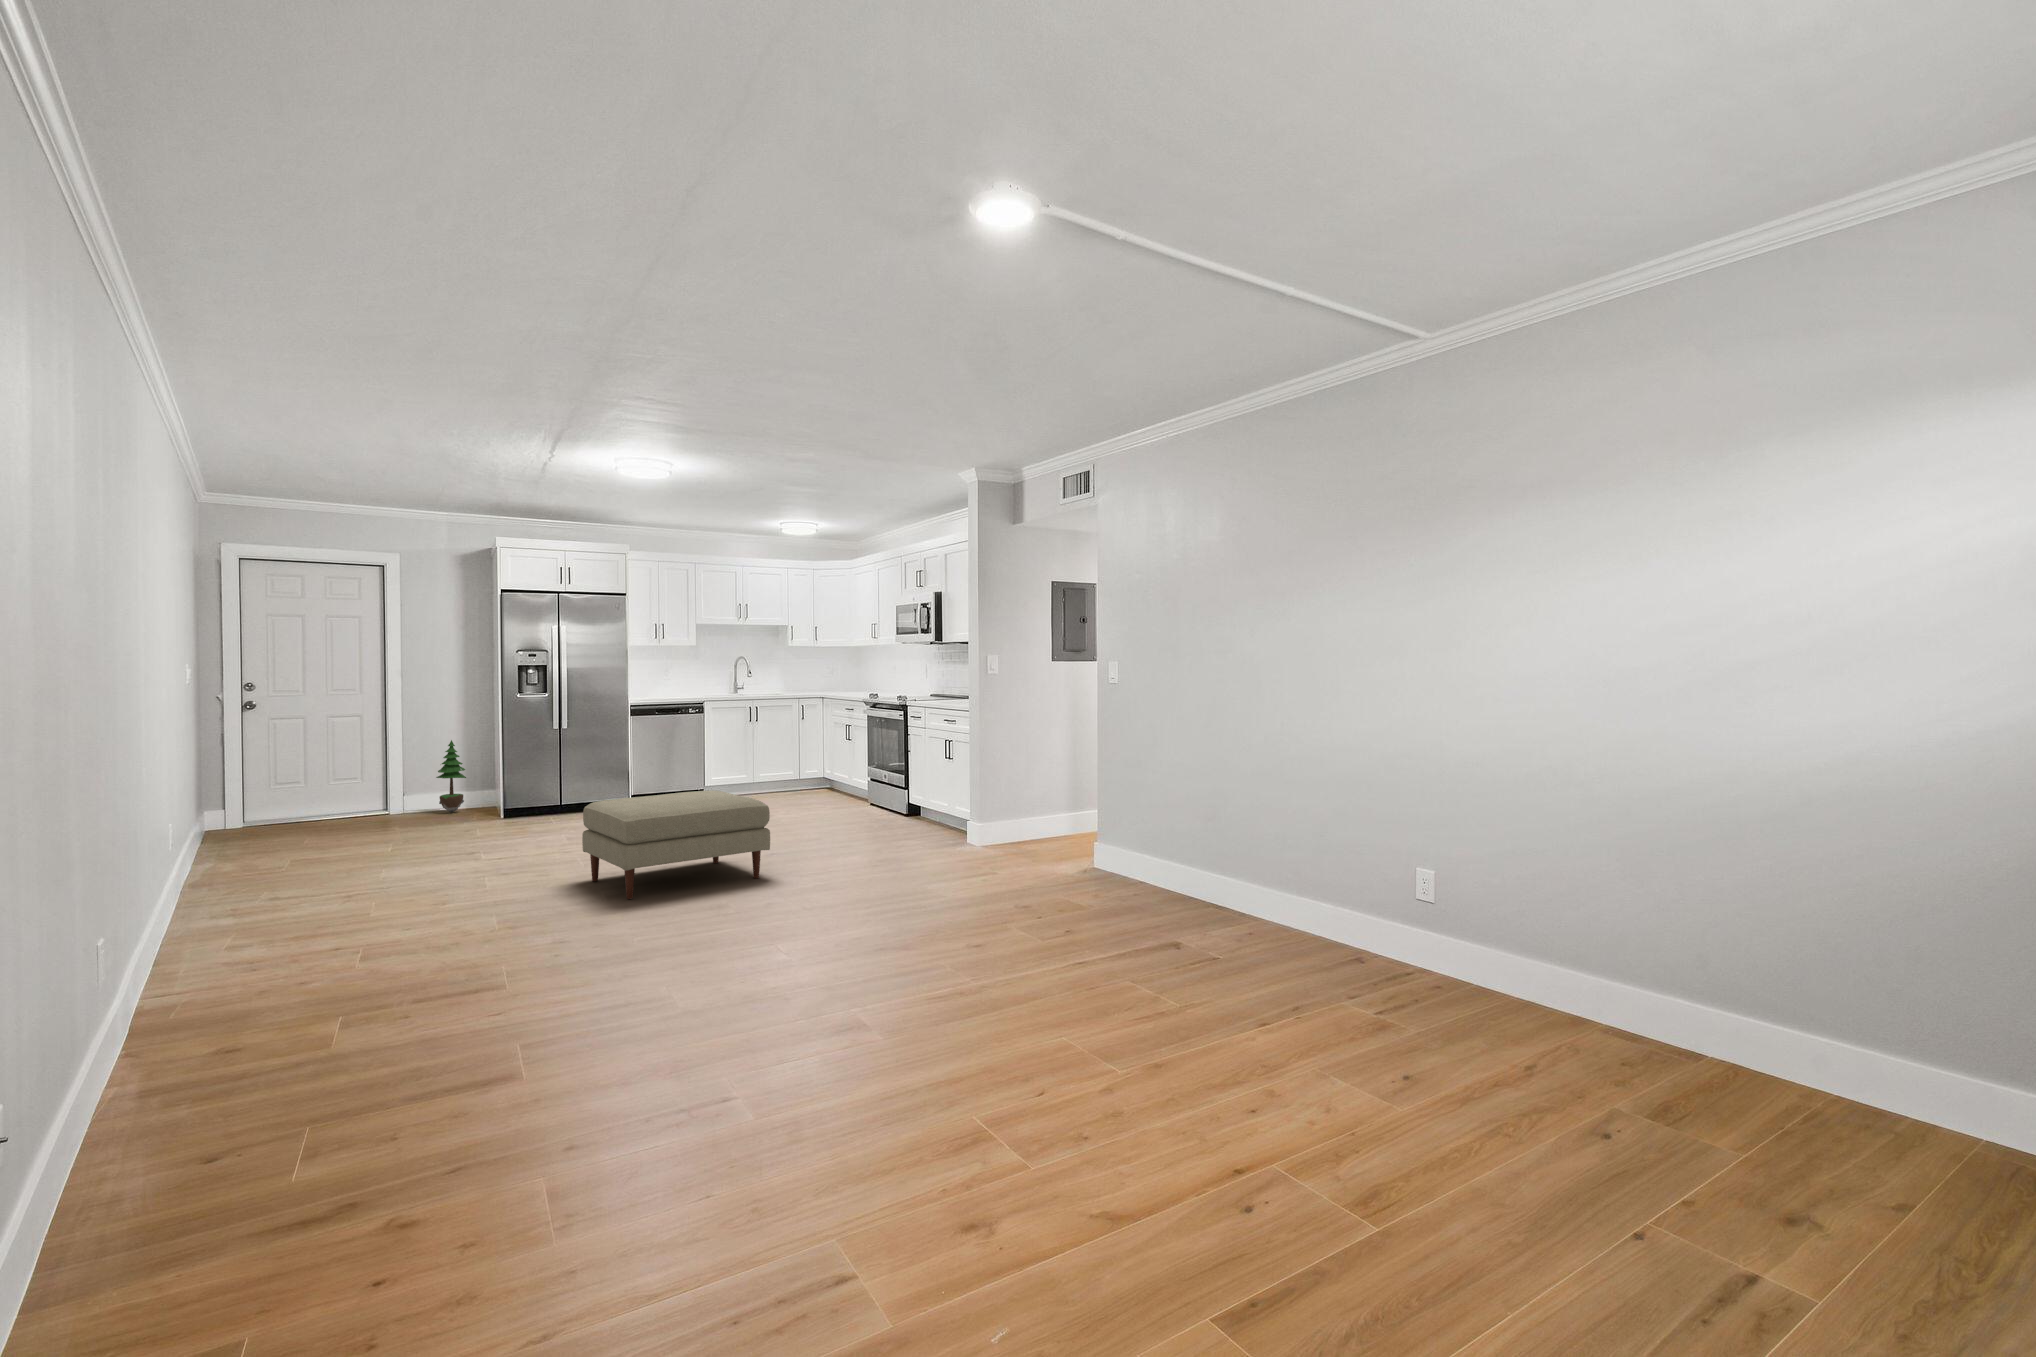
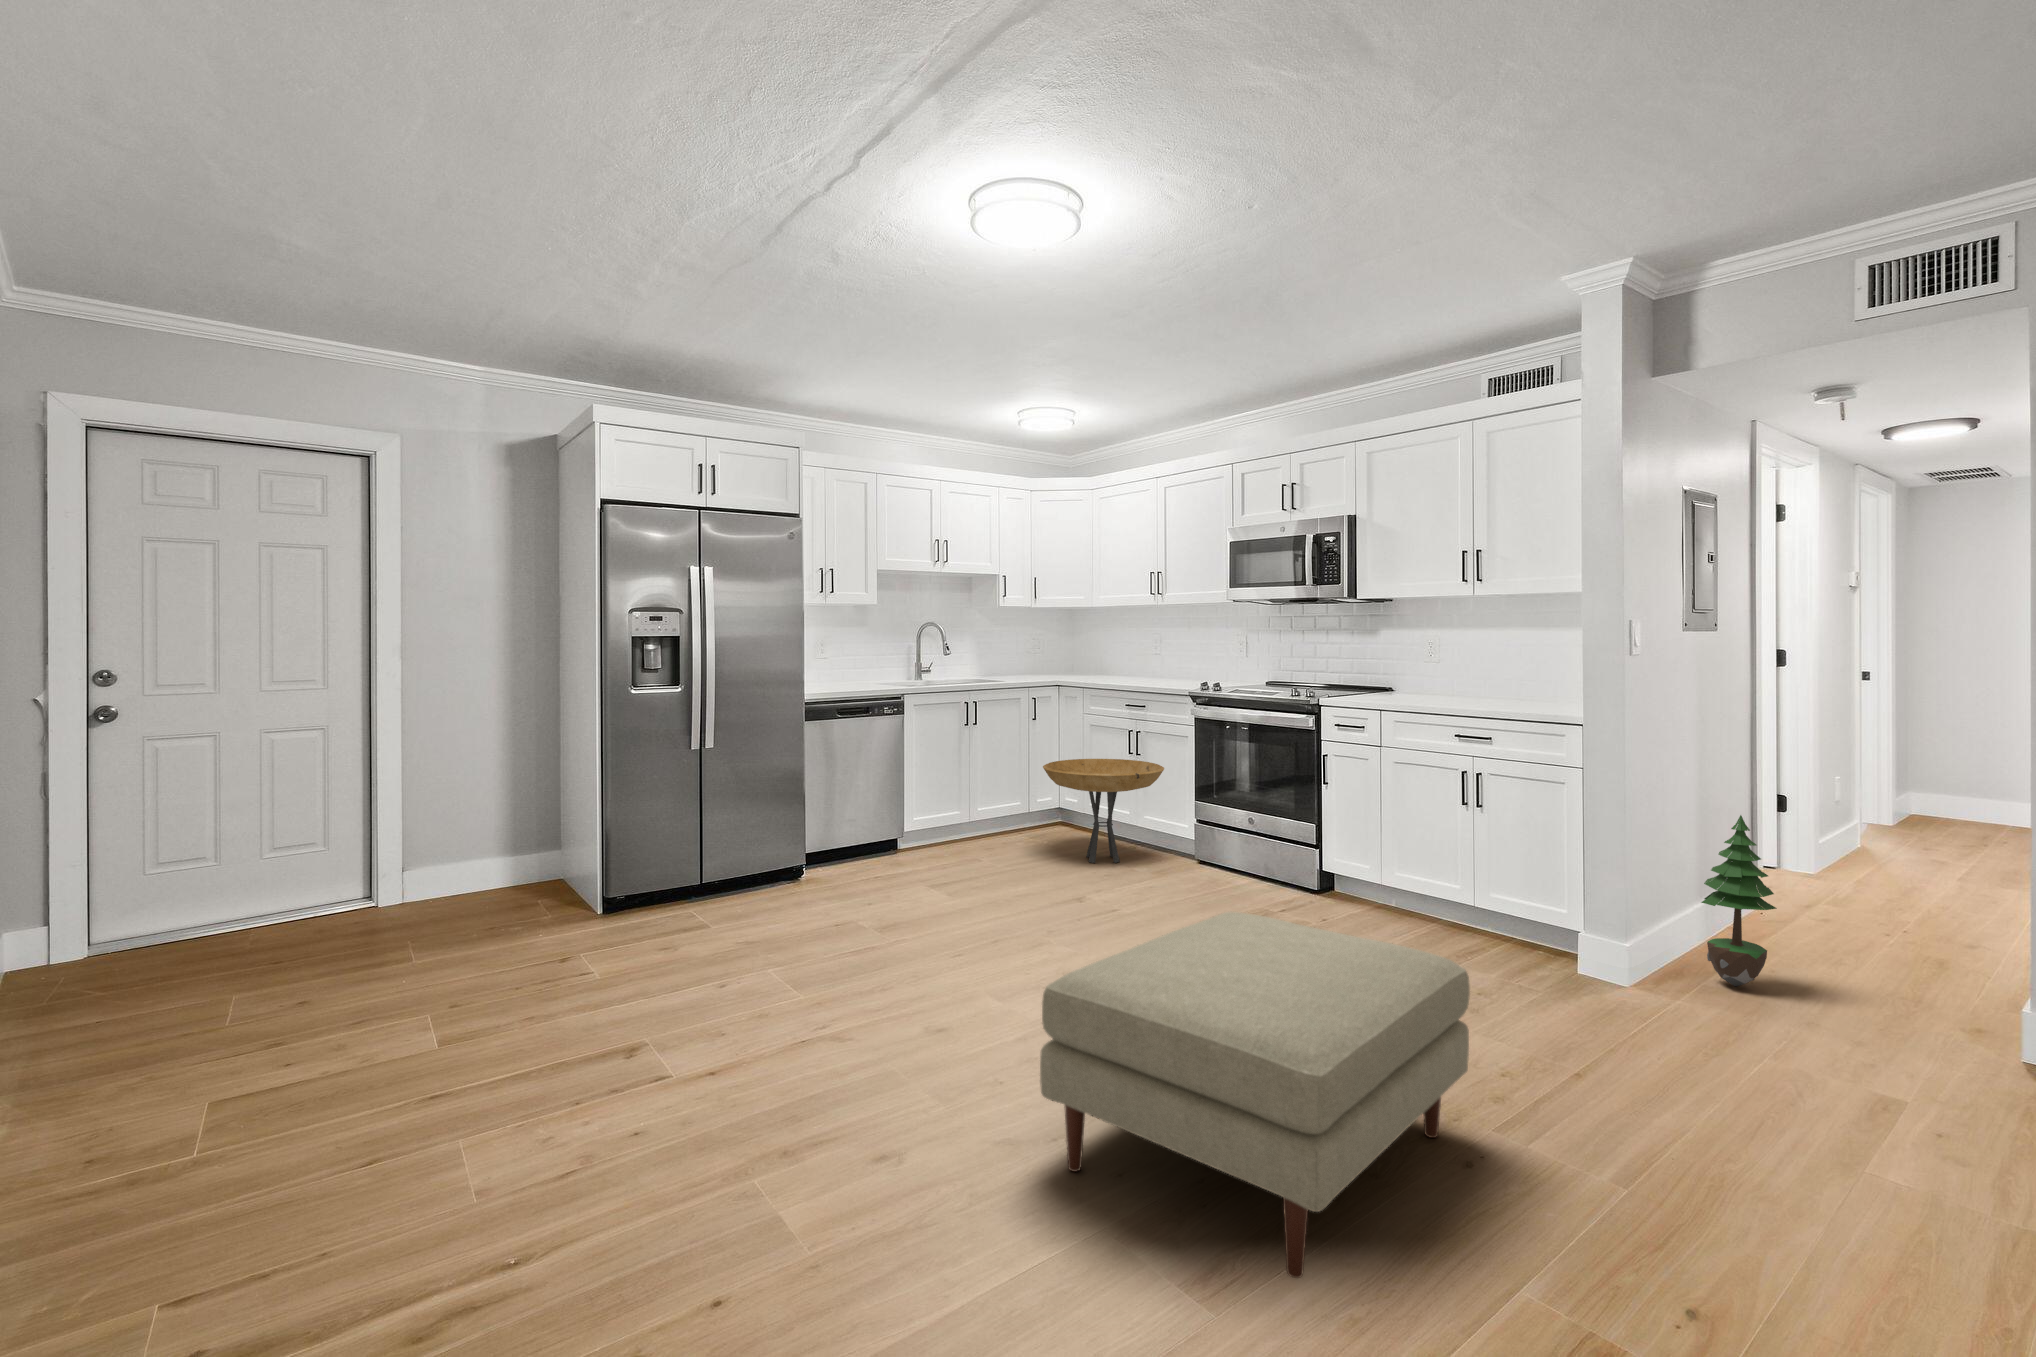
potted tree: present [436,740,466,813] -> present [1701,815,1777,987]
side table: none [778,741,854,802] -> present [1043,759,1164,863]

